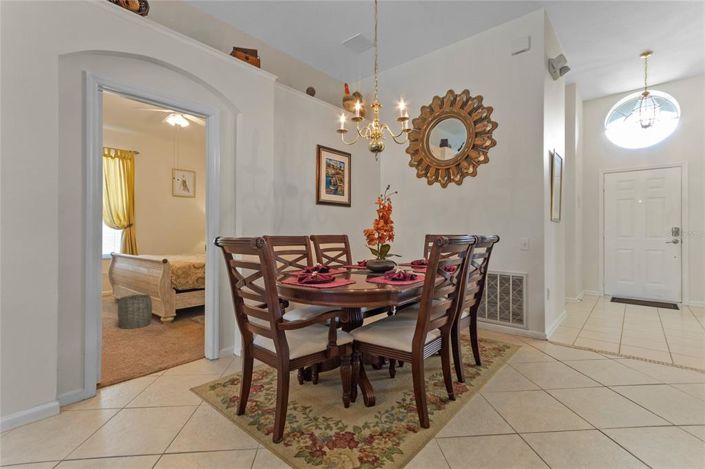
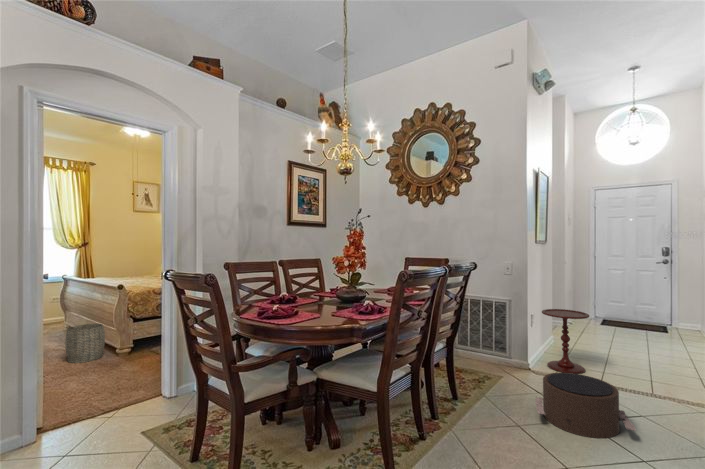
side table: none [556,284,604,344] -> present [542,309,589,374]
pouf: none [556,341,660,401] -> present [535,373,636,438]

